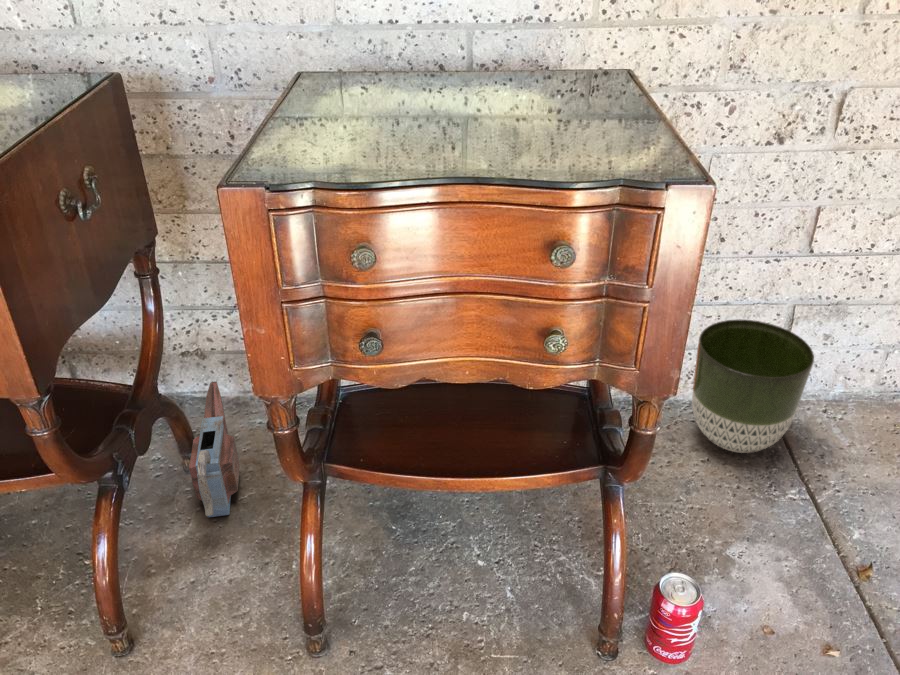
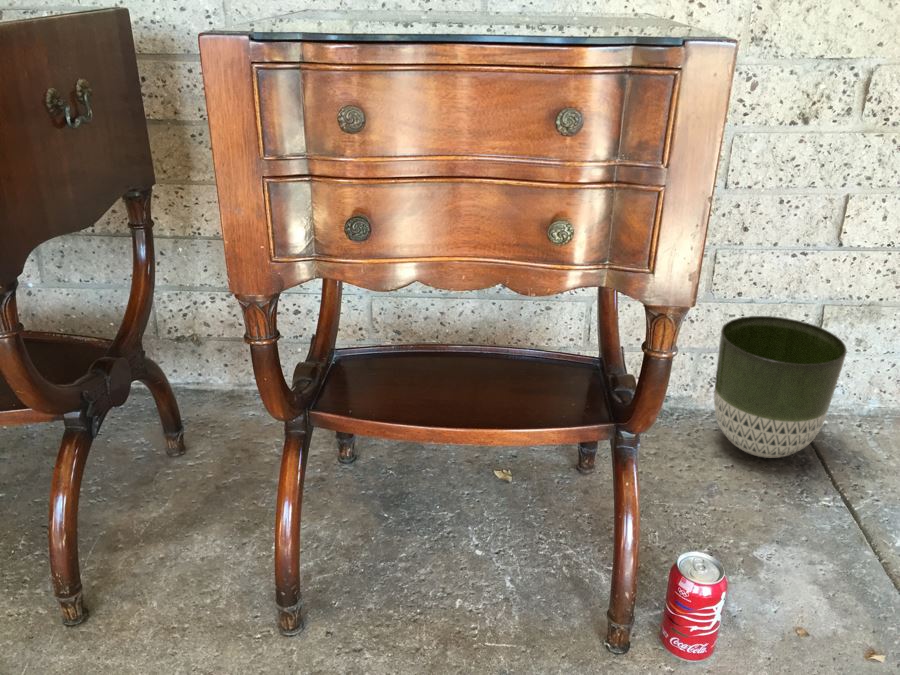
watering can: present [189,382,240,517] -> none [170,358,226,497]

